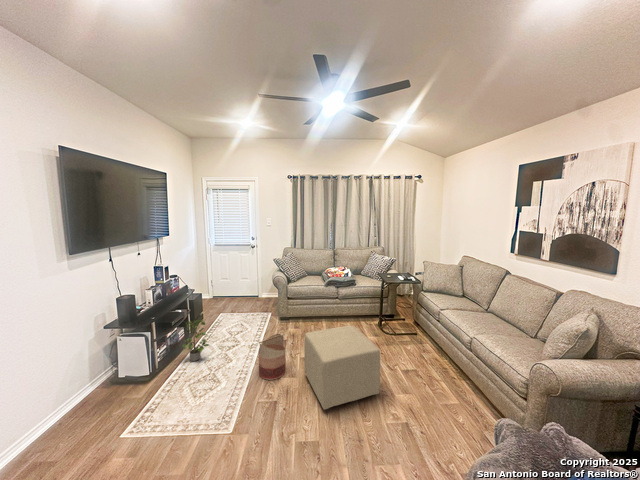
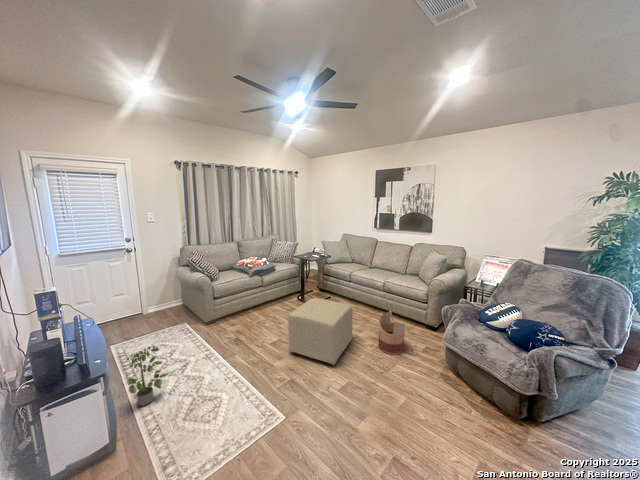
basket: present [259,334,286,380] -> present [379,311,405,354]

